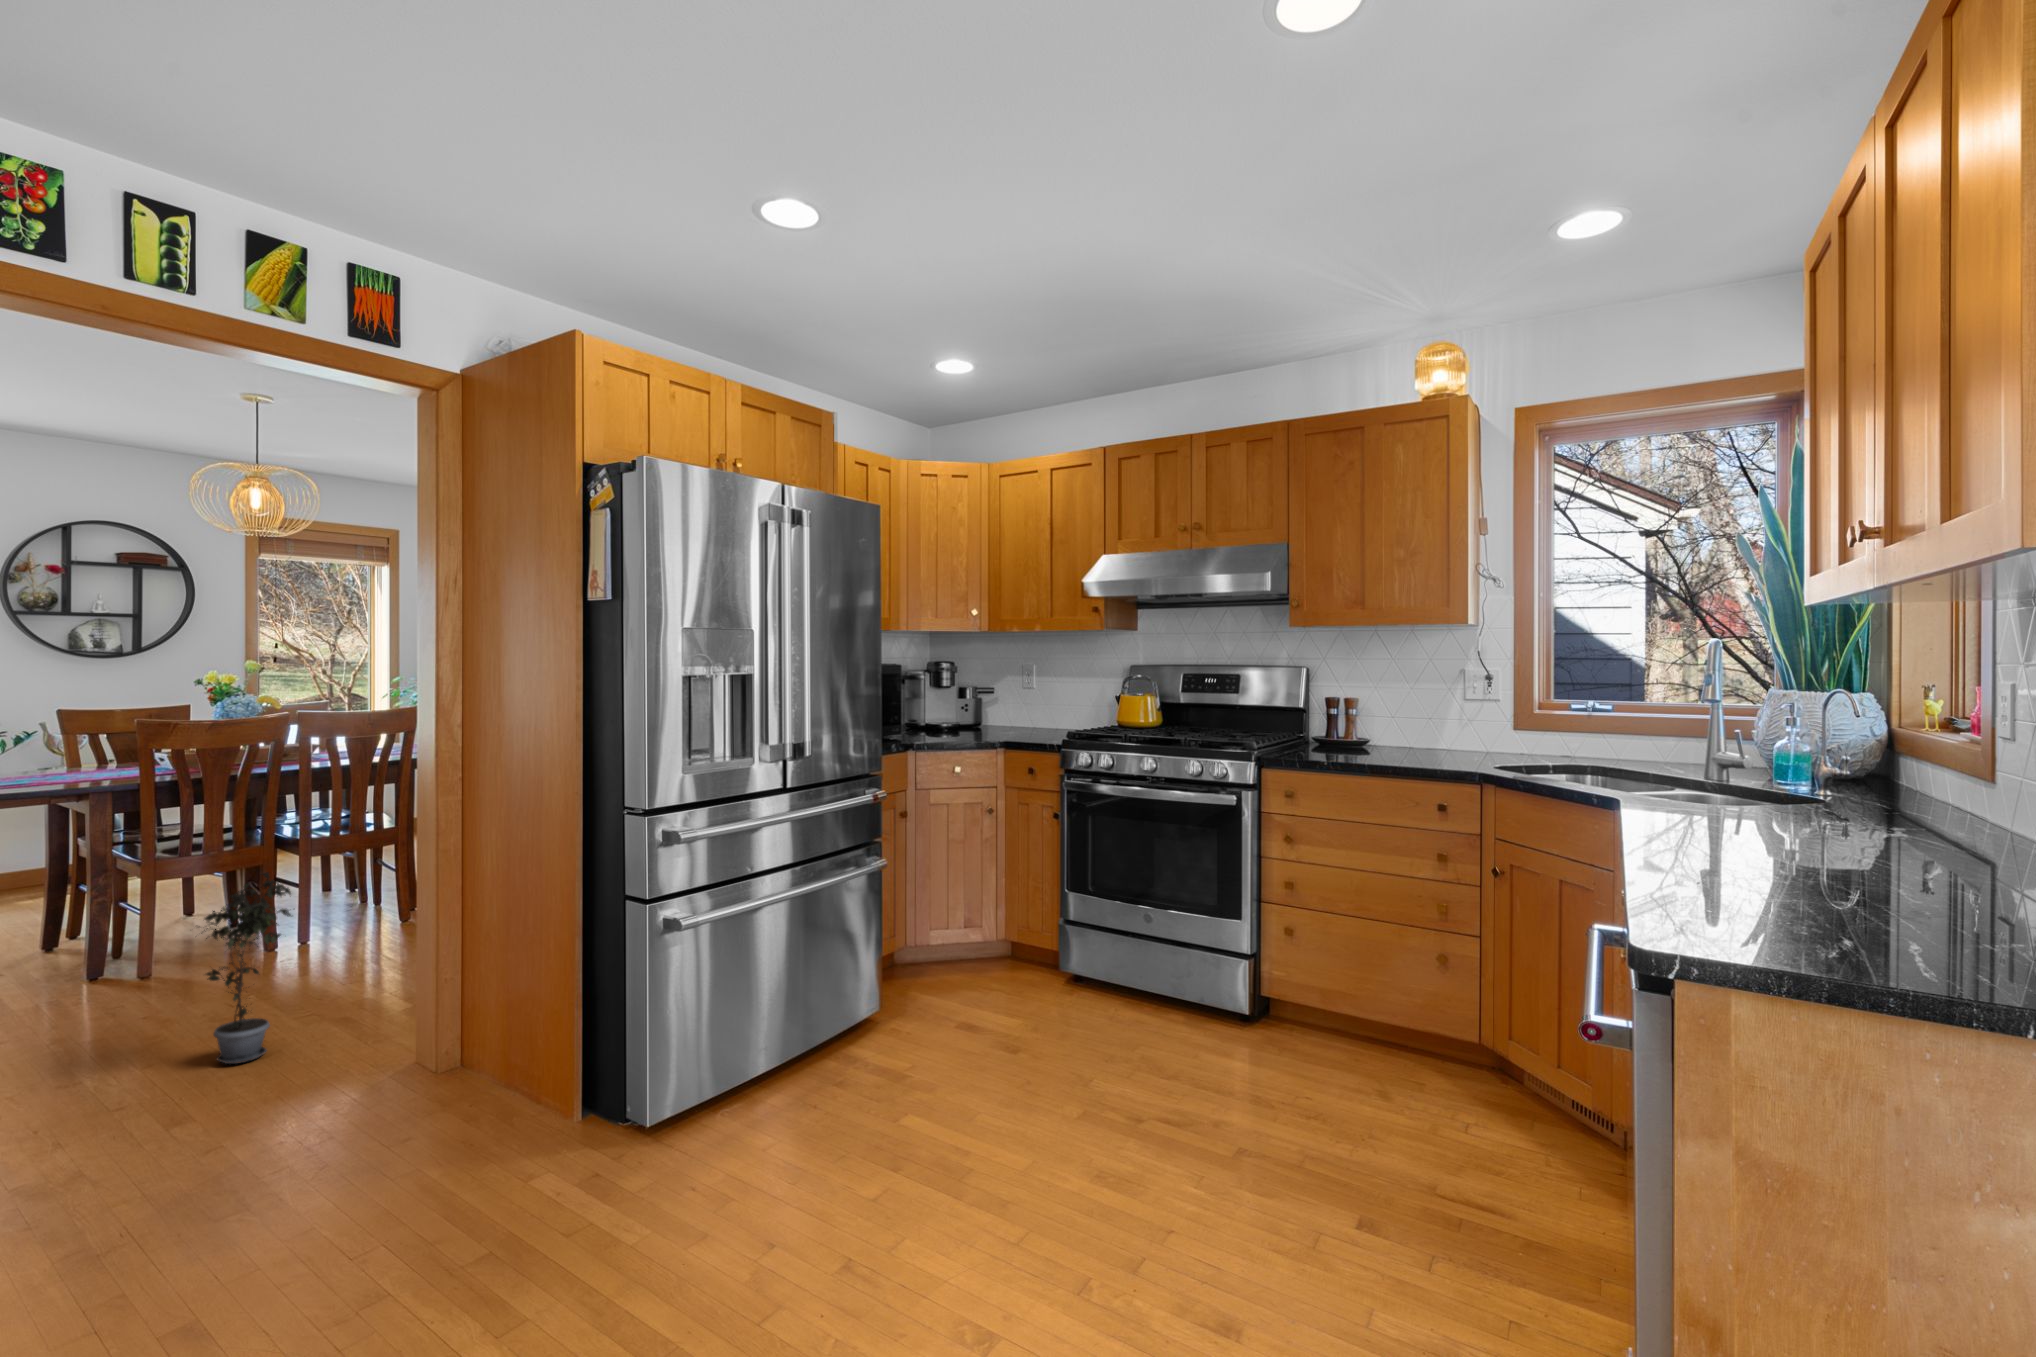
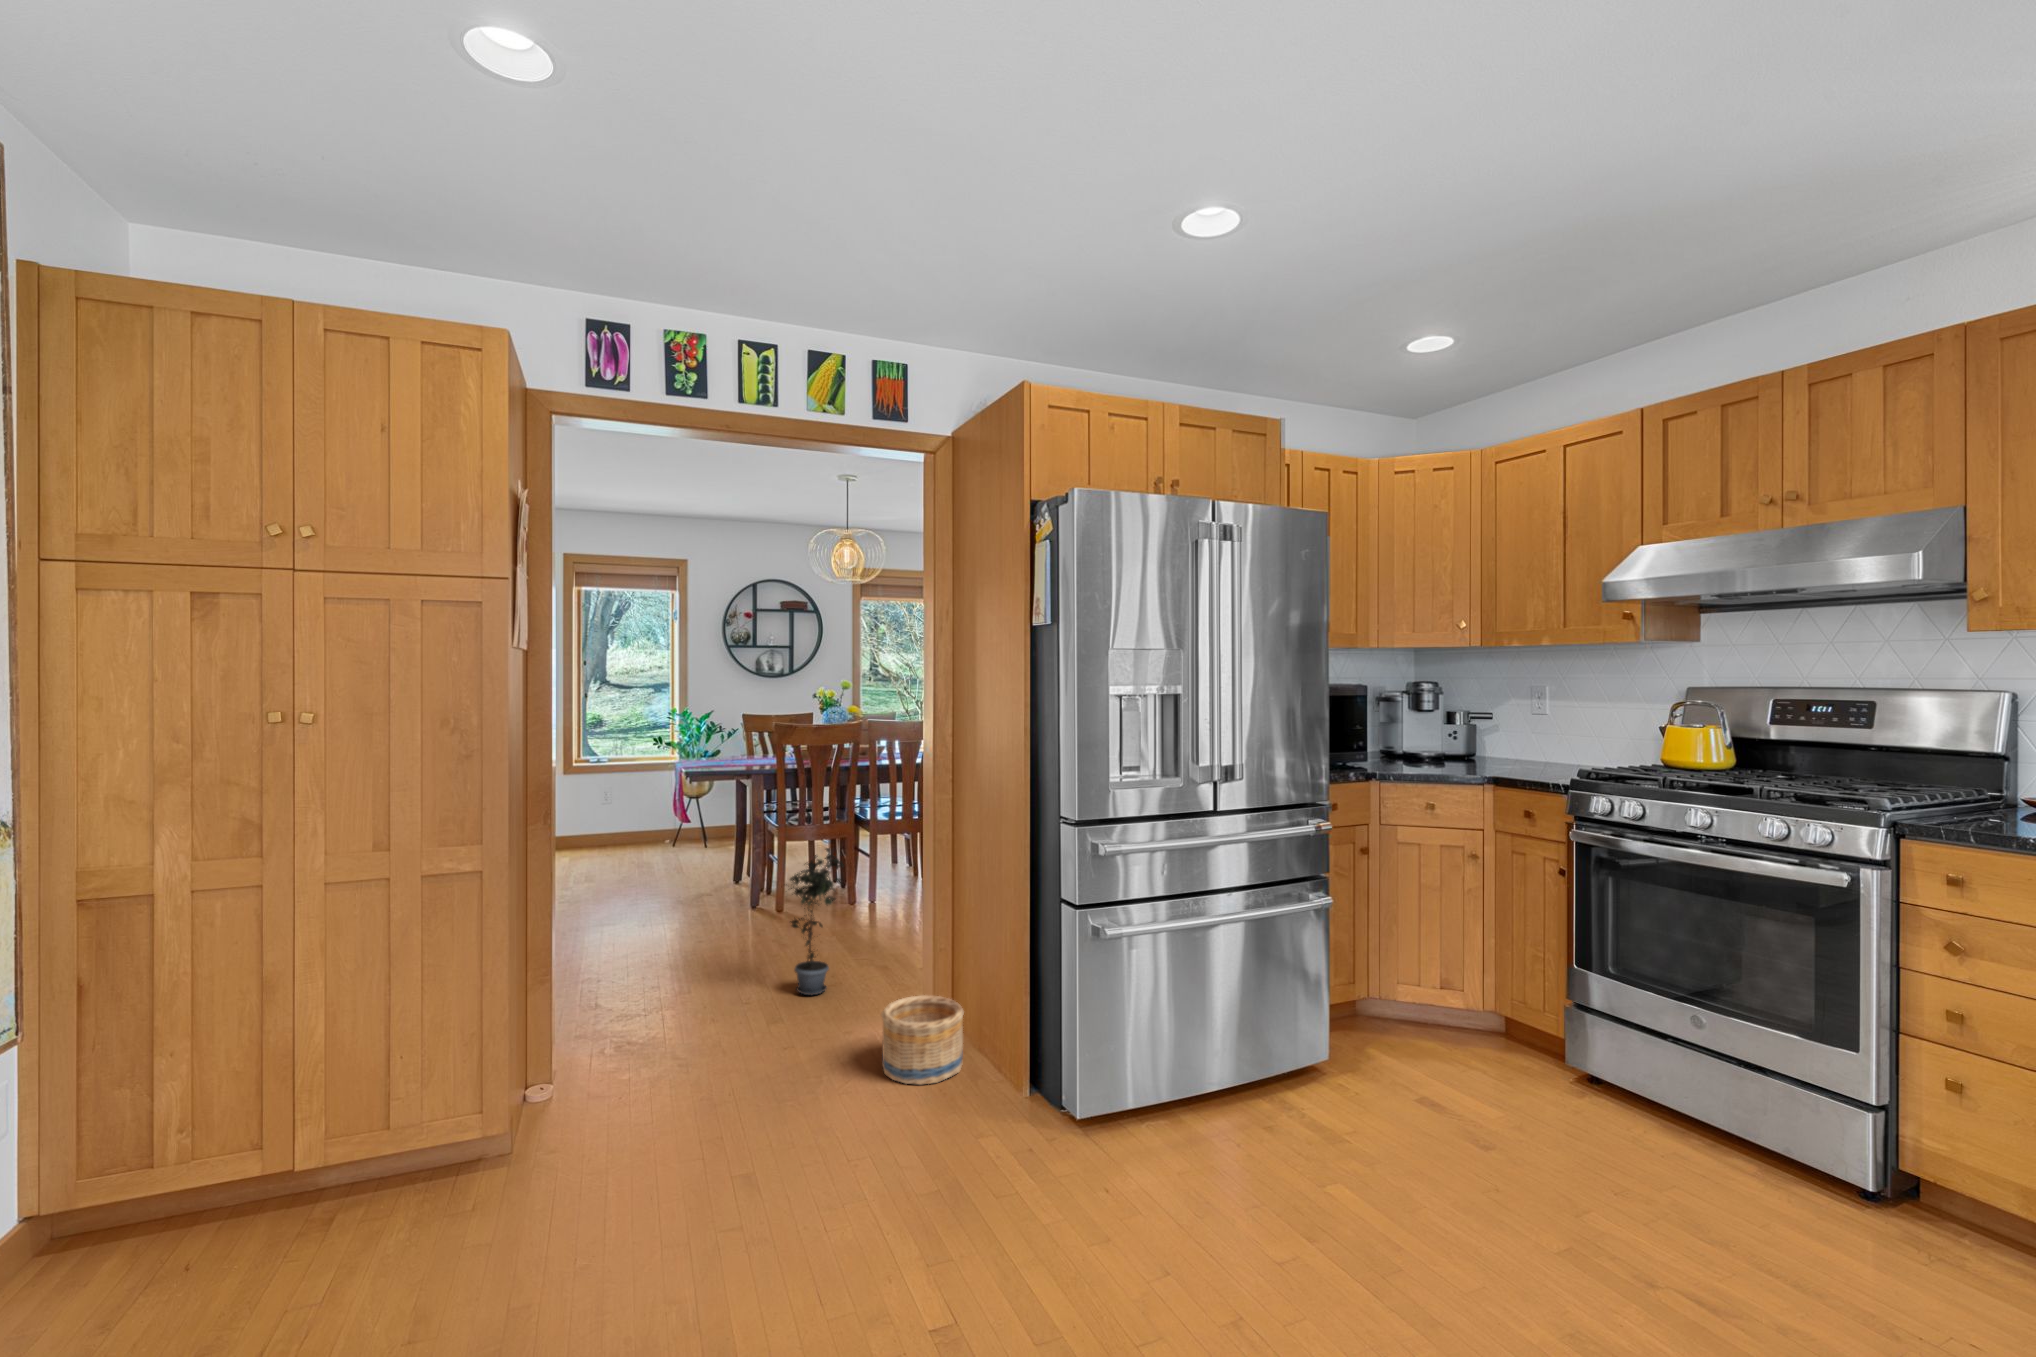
basket: none [378,1022,491,1128] -> present [881,995,964,1085]

